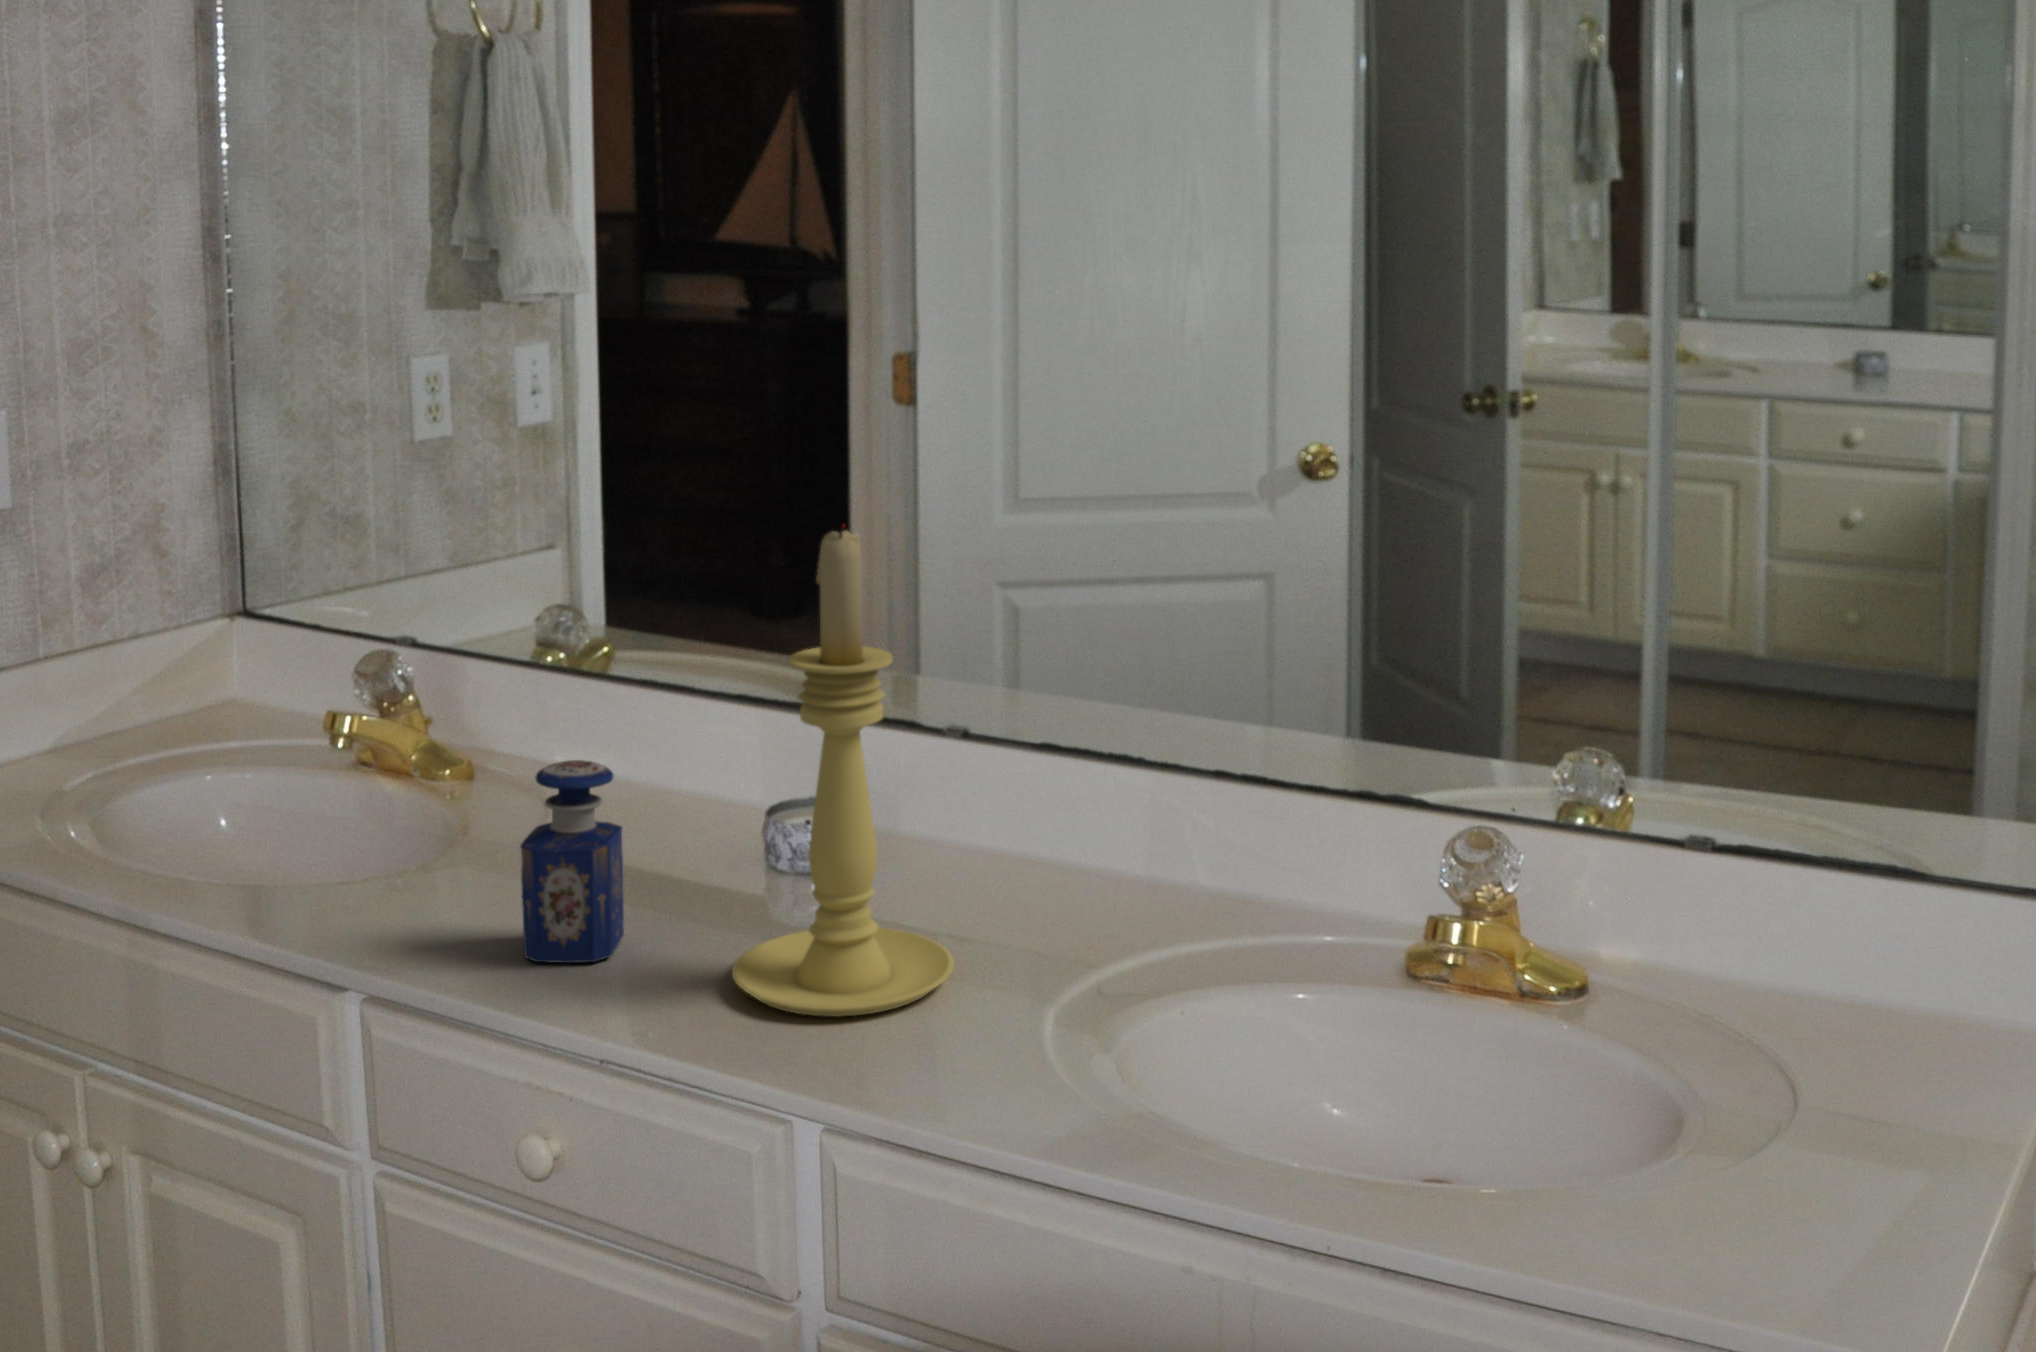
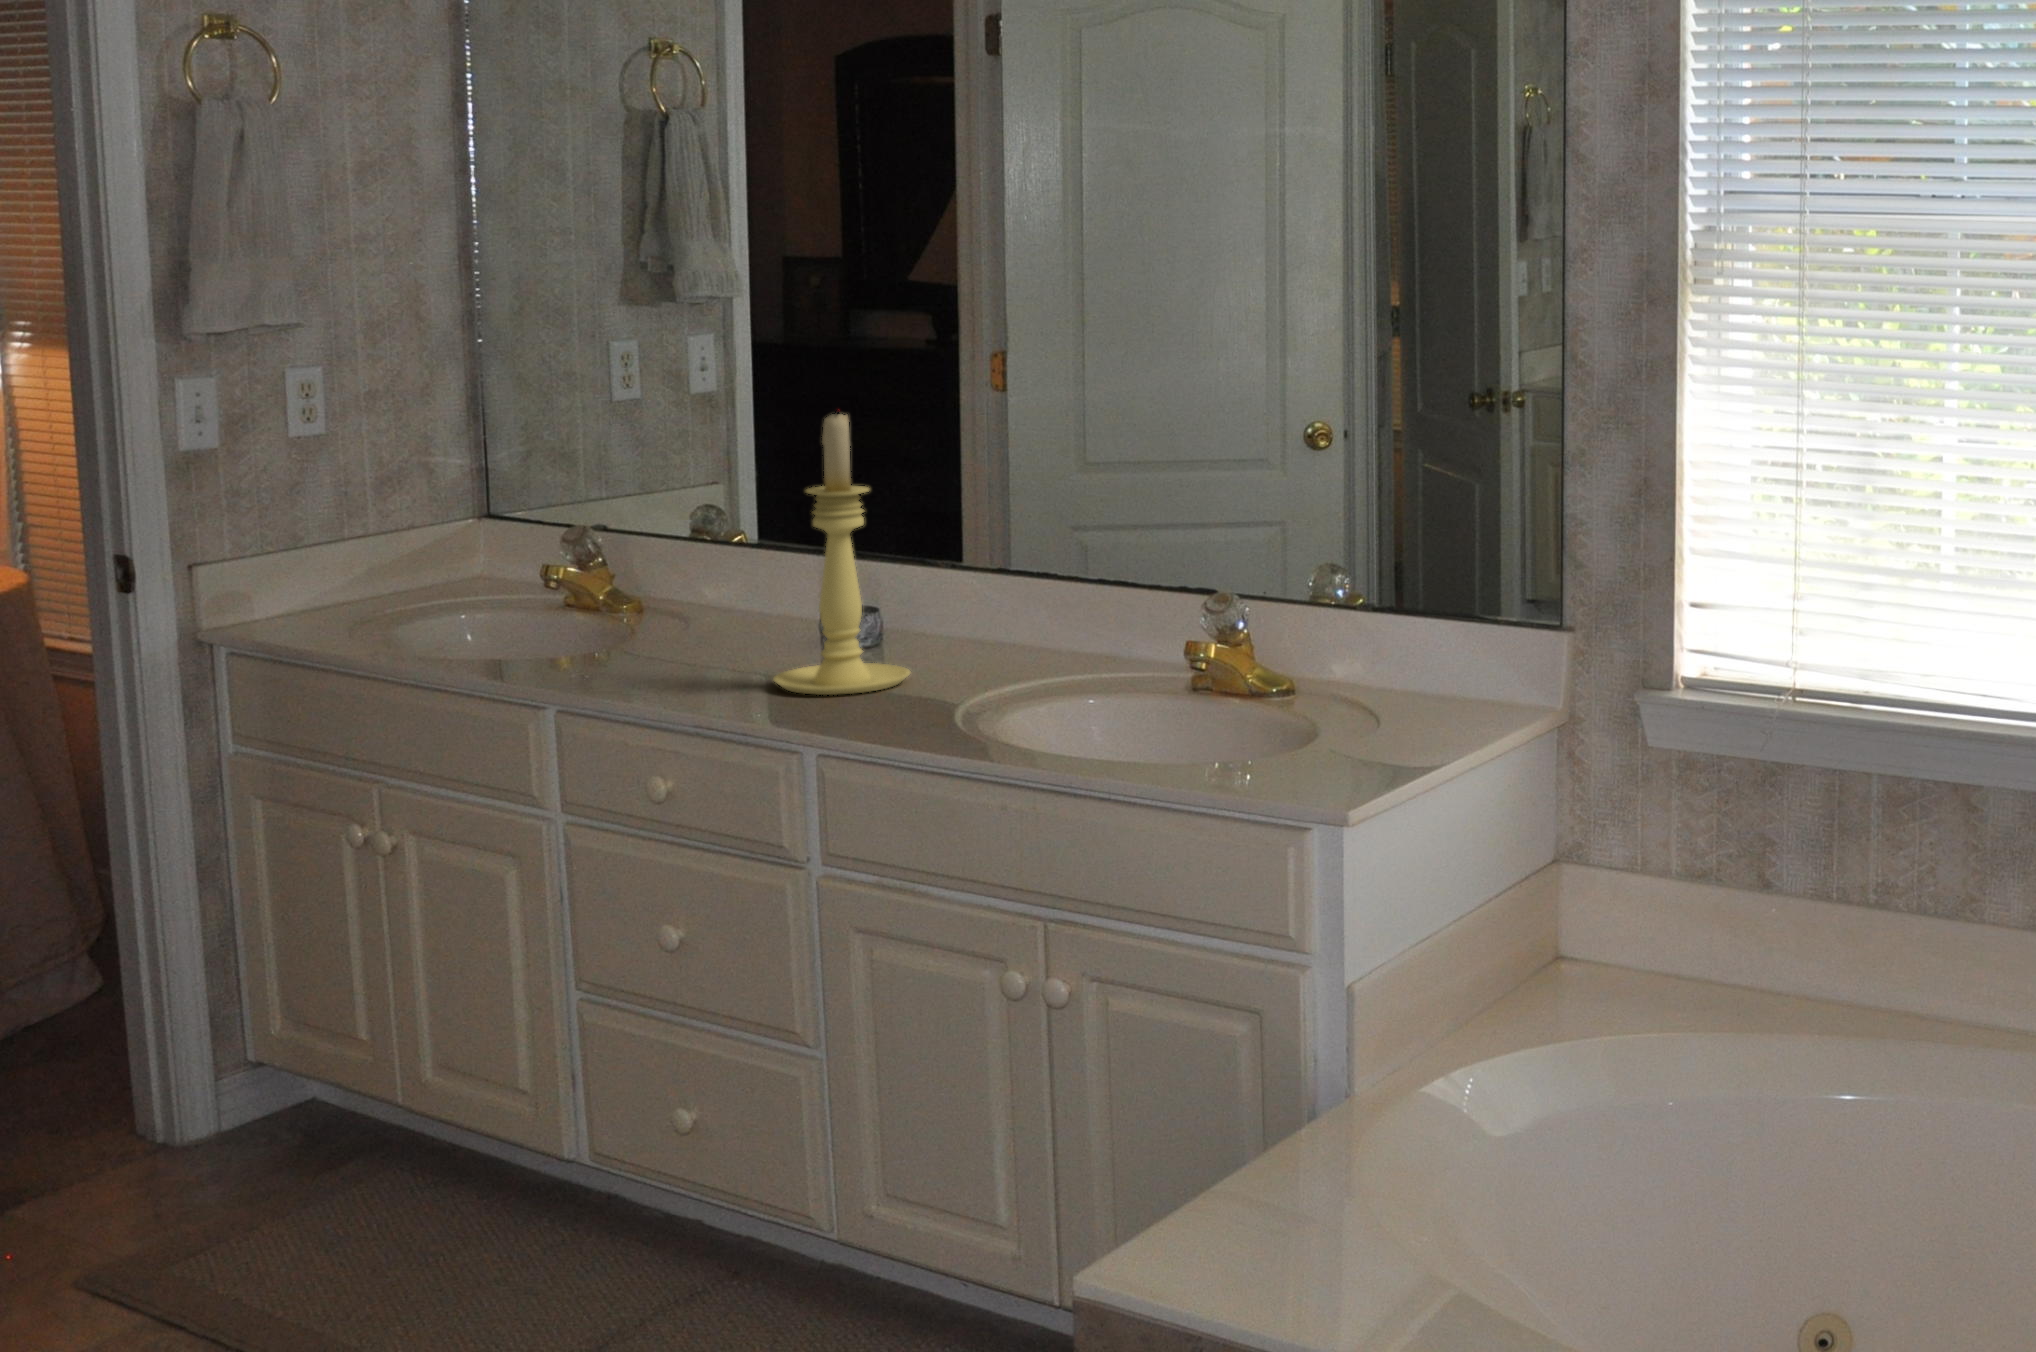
perfume bottle: present [520,760,624,963] -> none [649,560,717,679]

